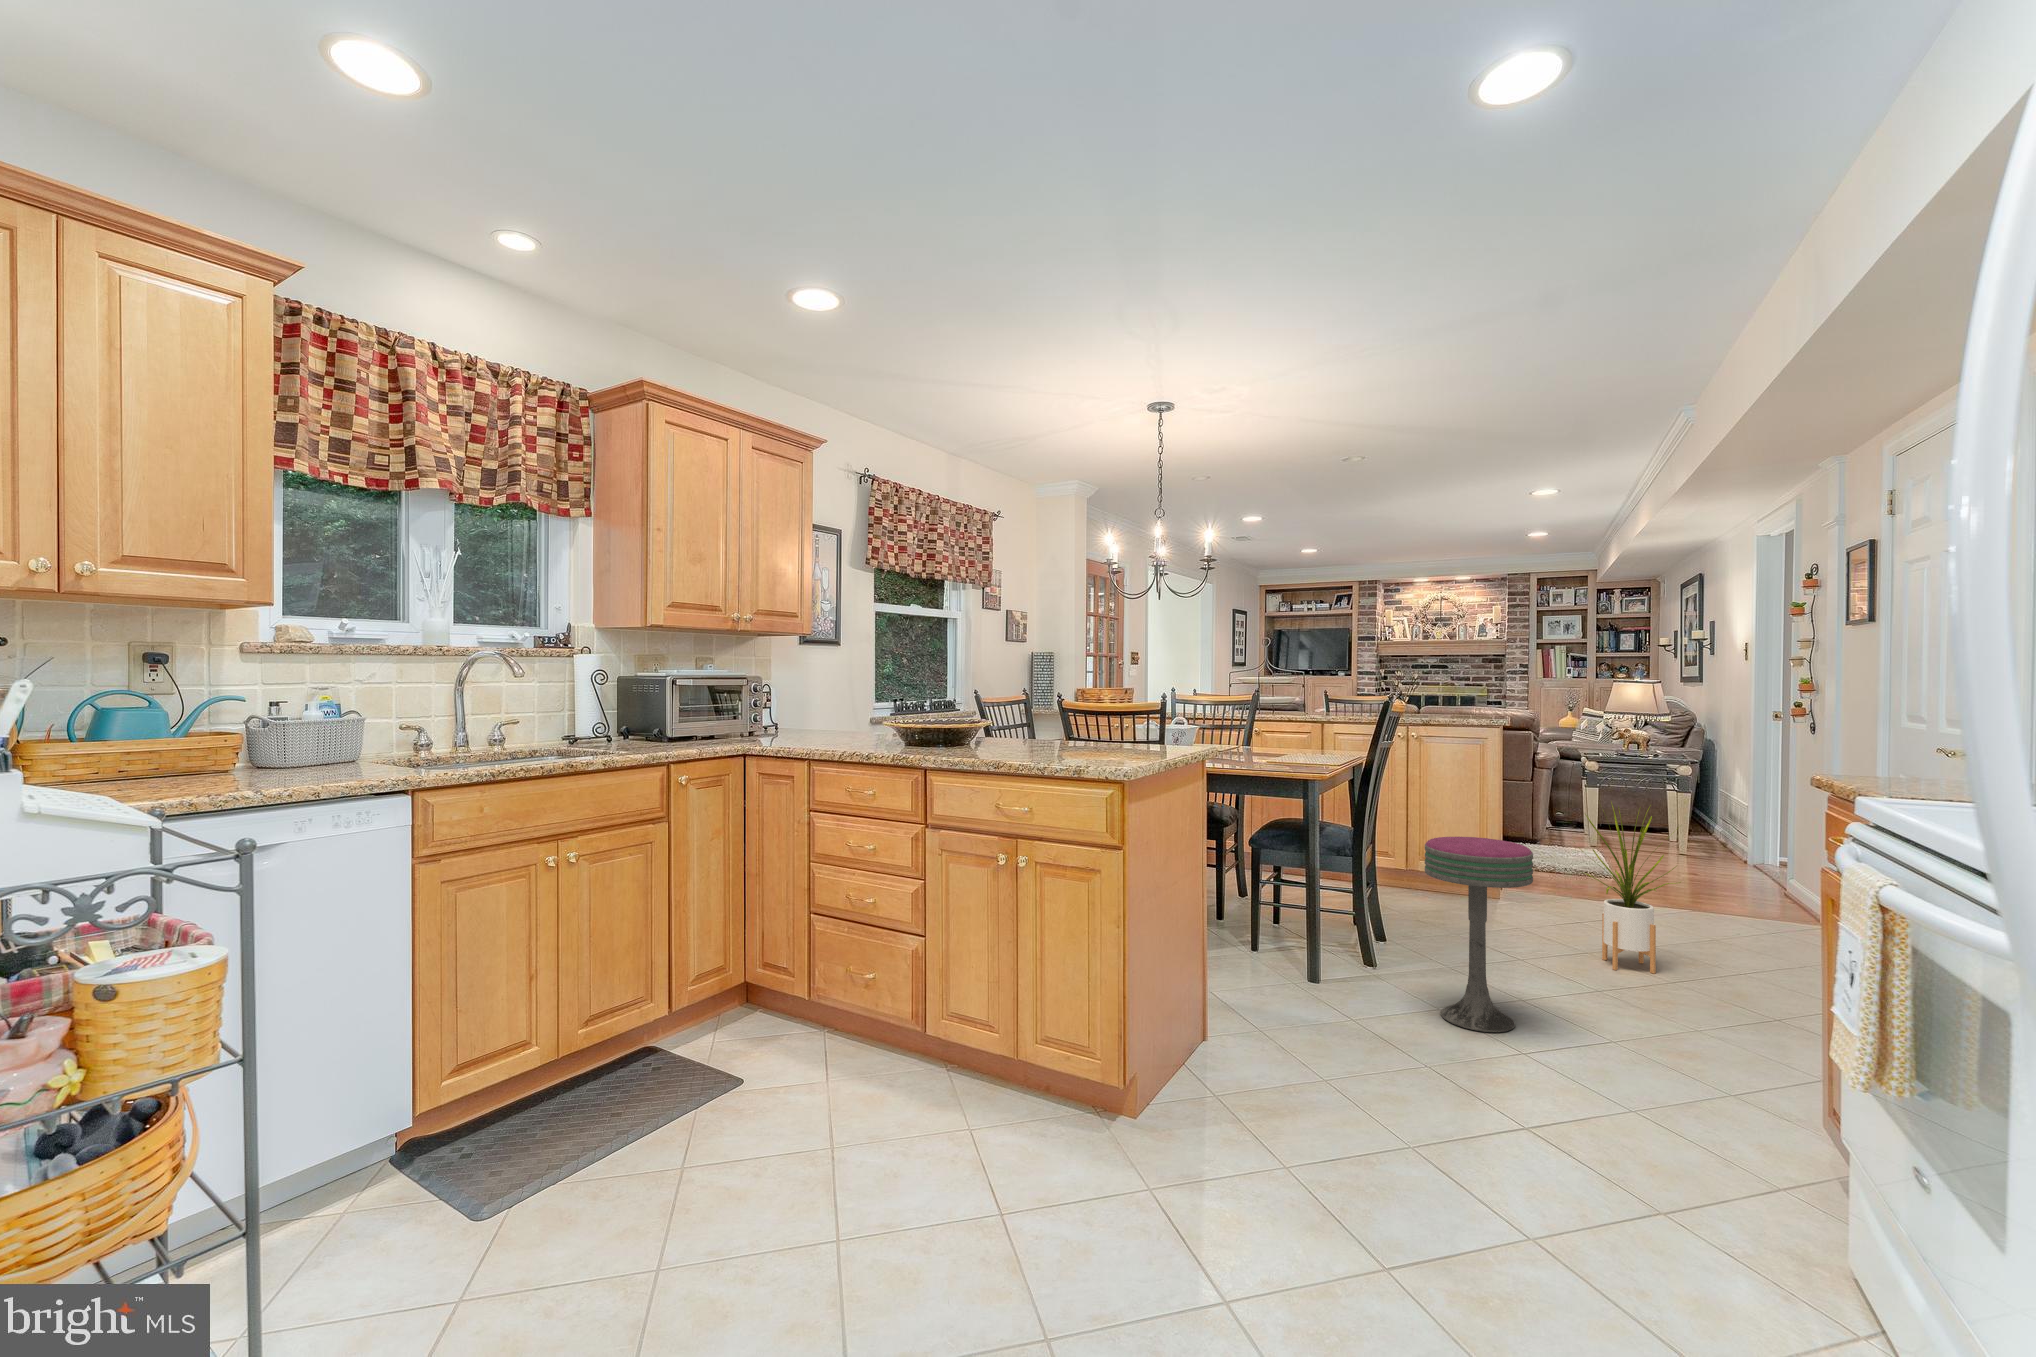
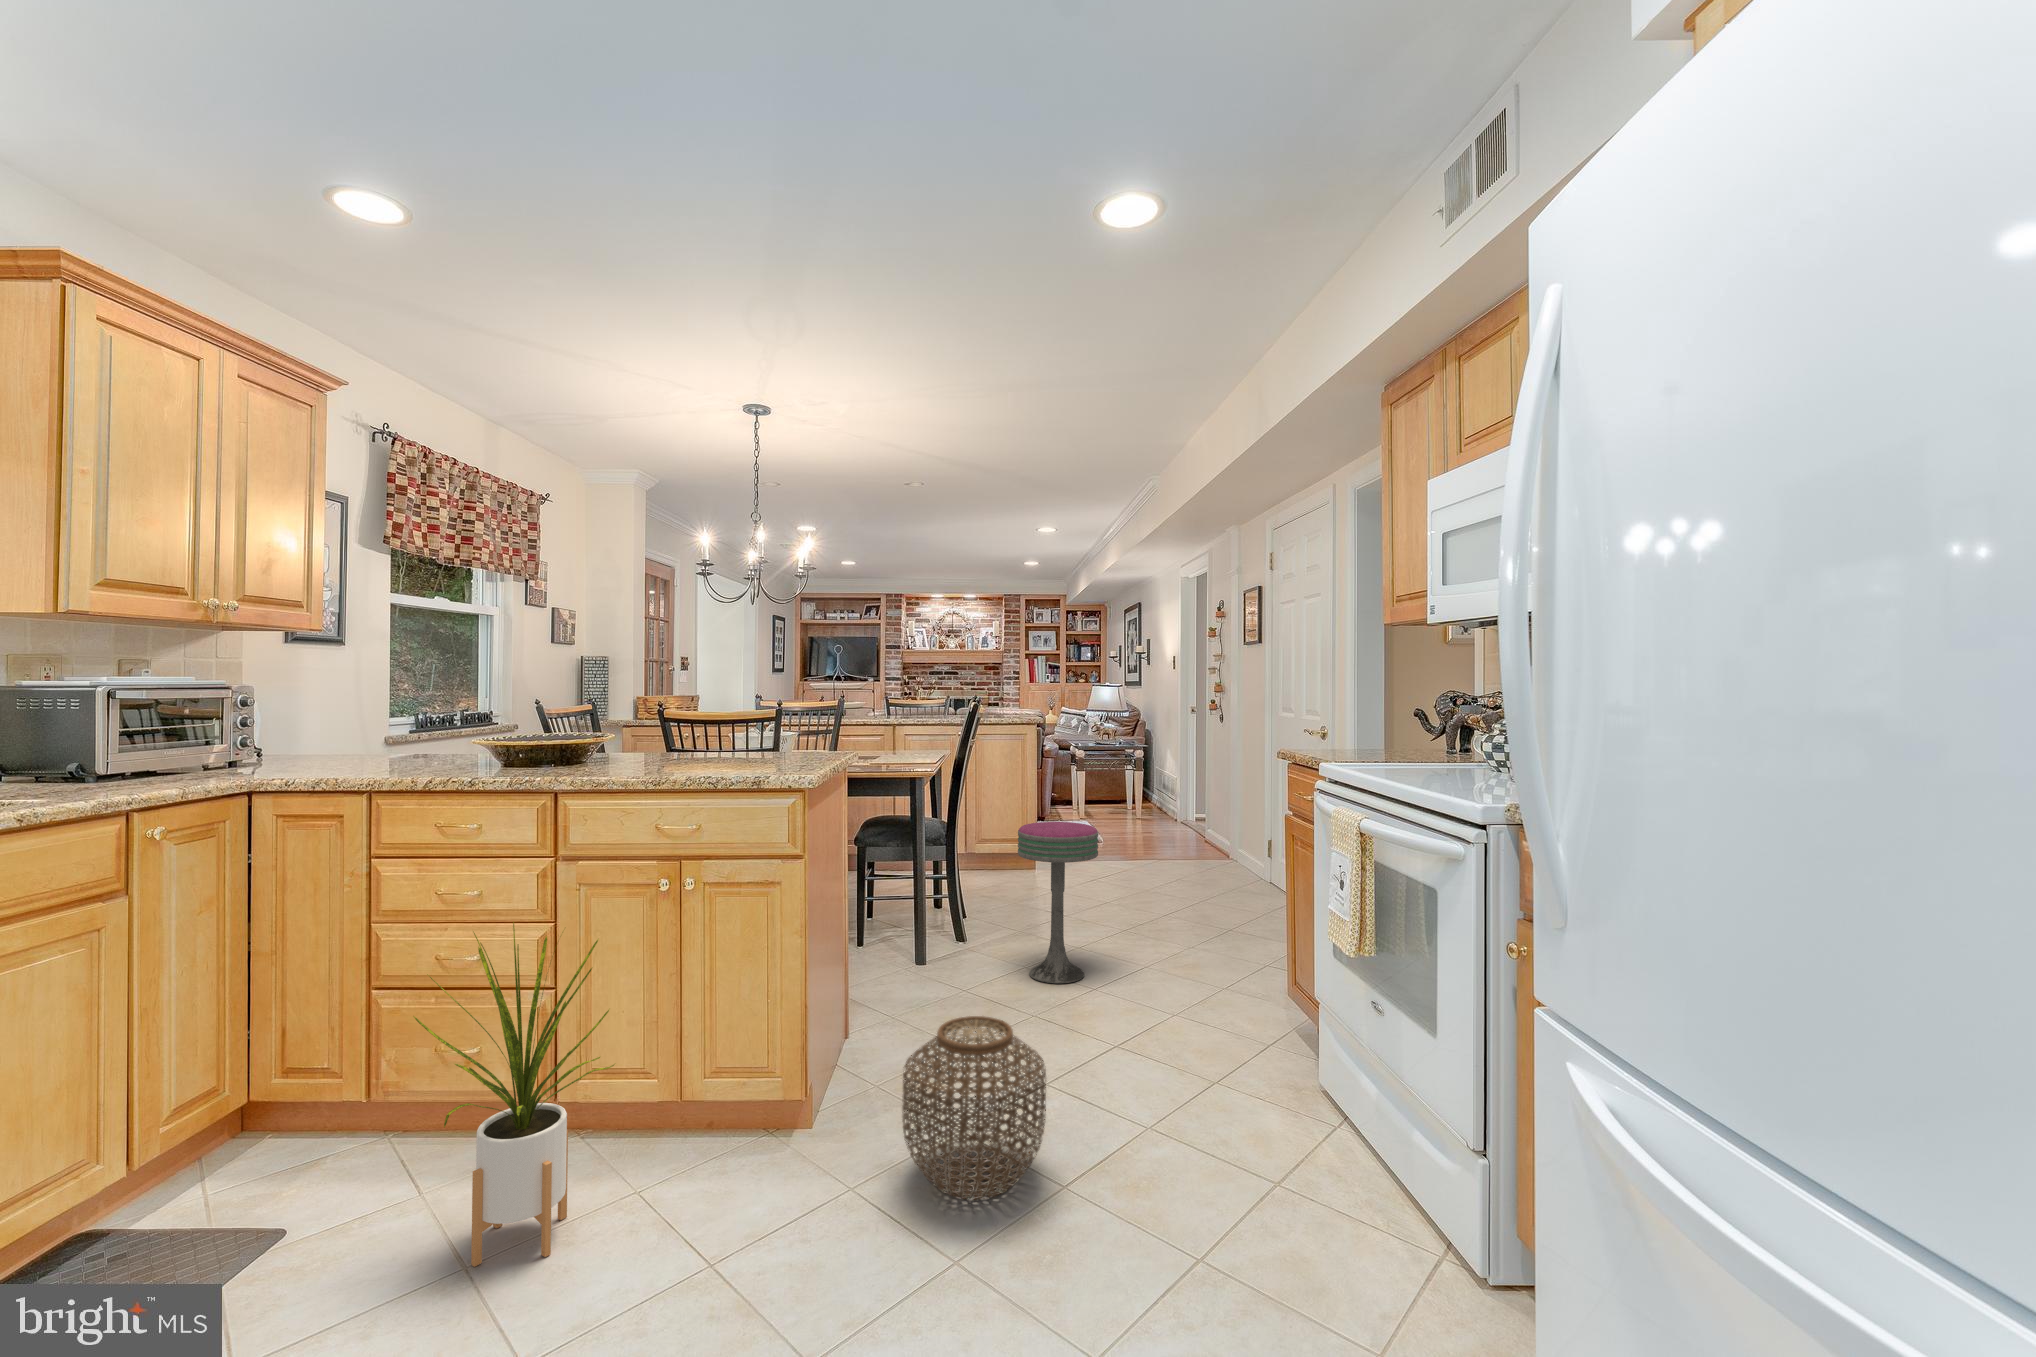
house plant: present [1585,806,1680,973] -> present [413,924,615,1267]
woven basket: none [1201,1036,1366,1244] -> present [902,1016,1046,1199]

